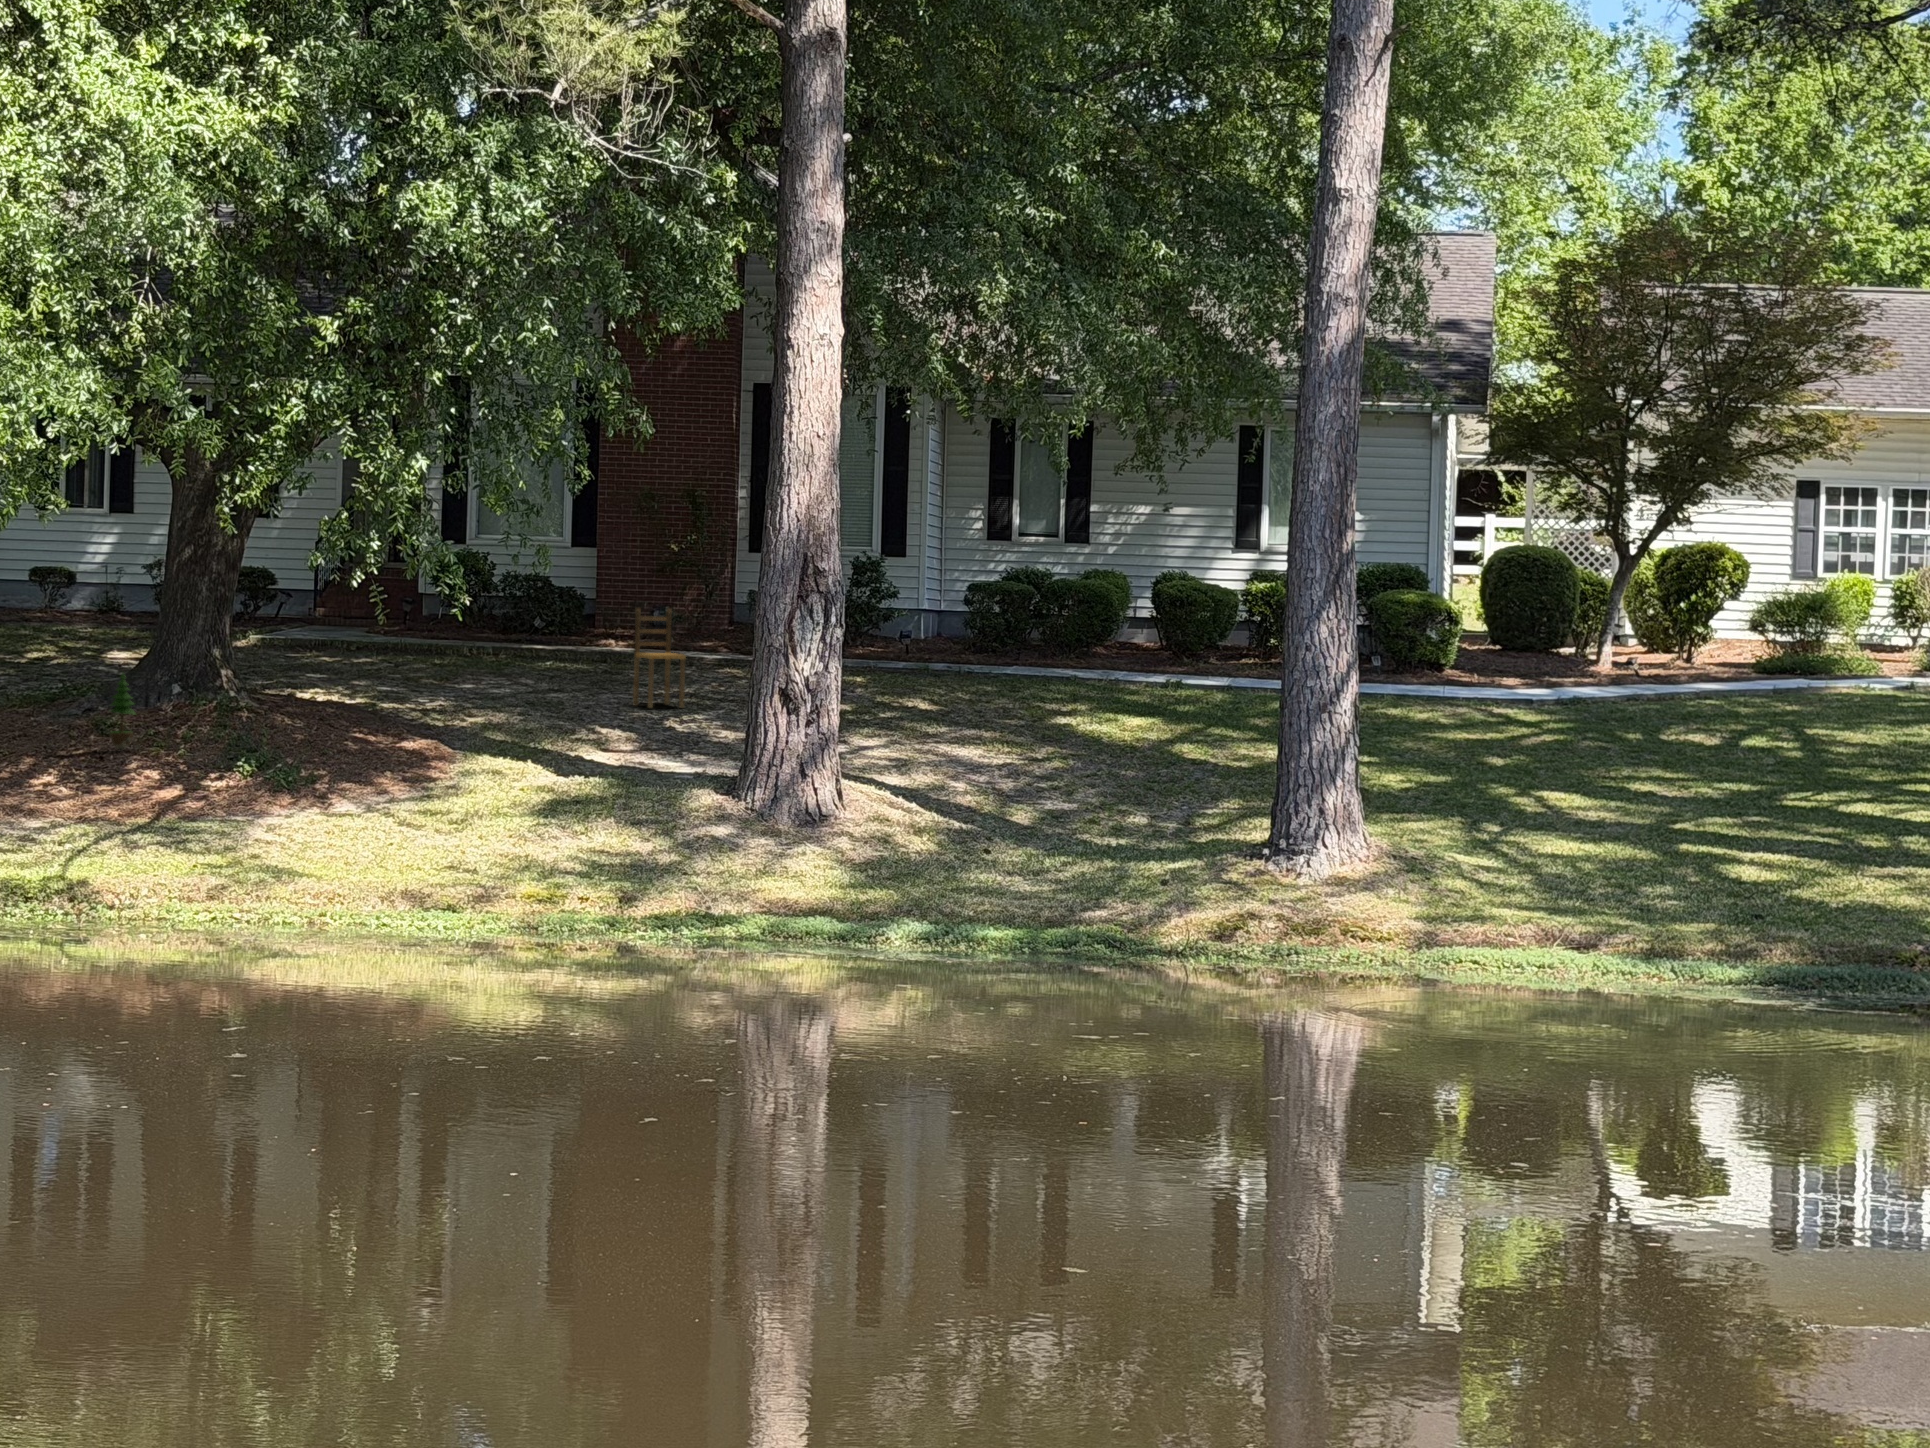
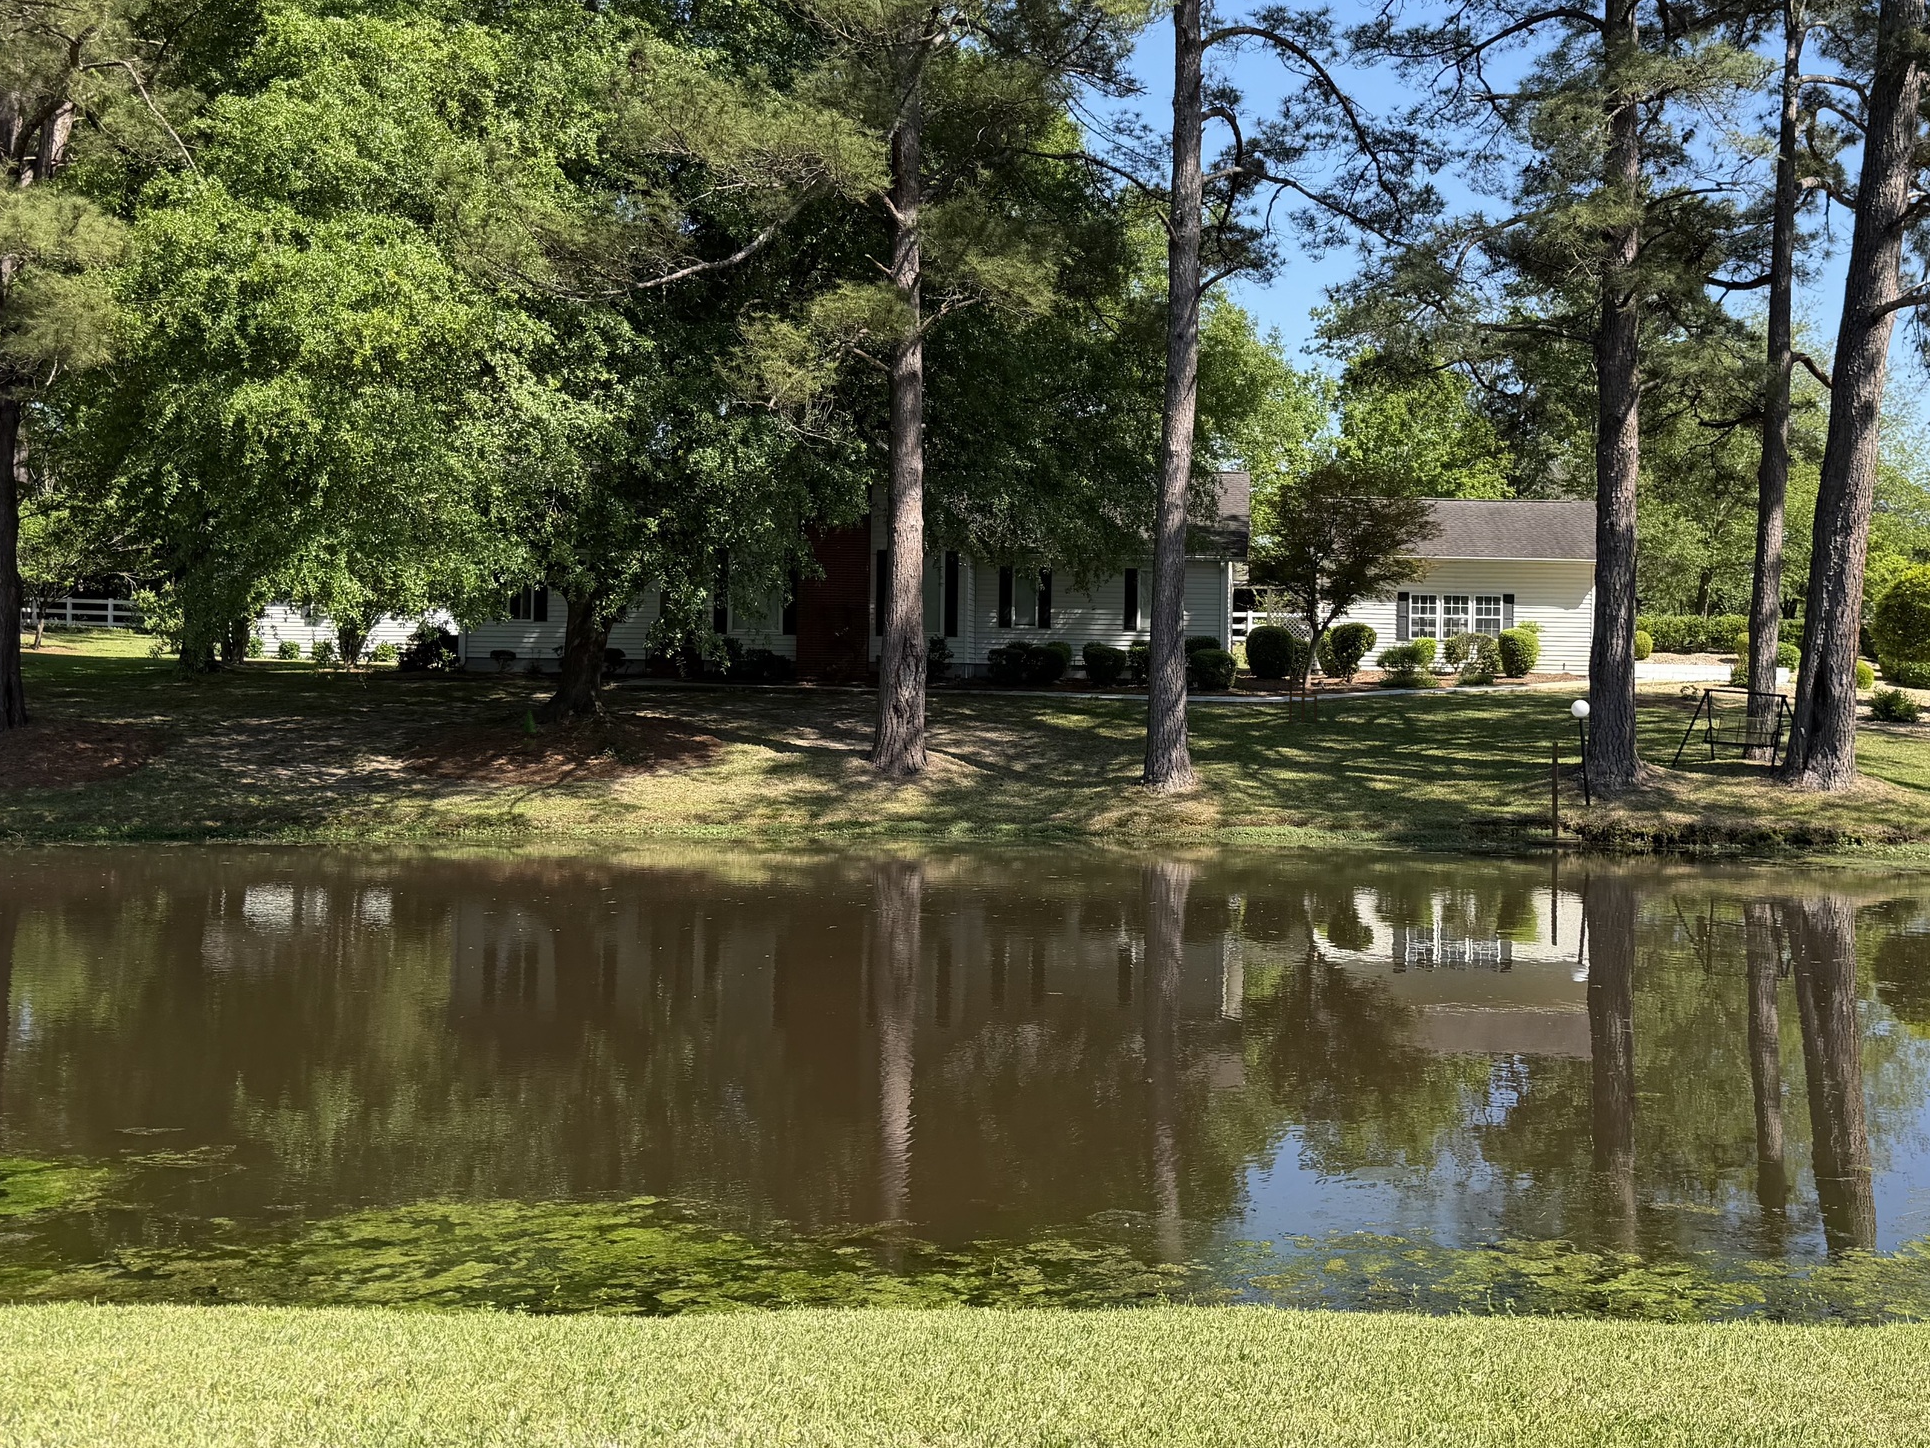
chair: present [633,608,686,708] -> present [1289,672,1317,723]

